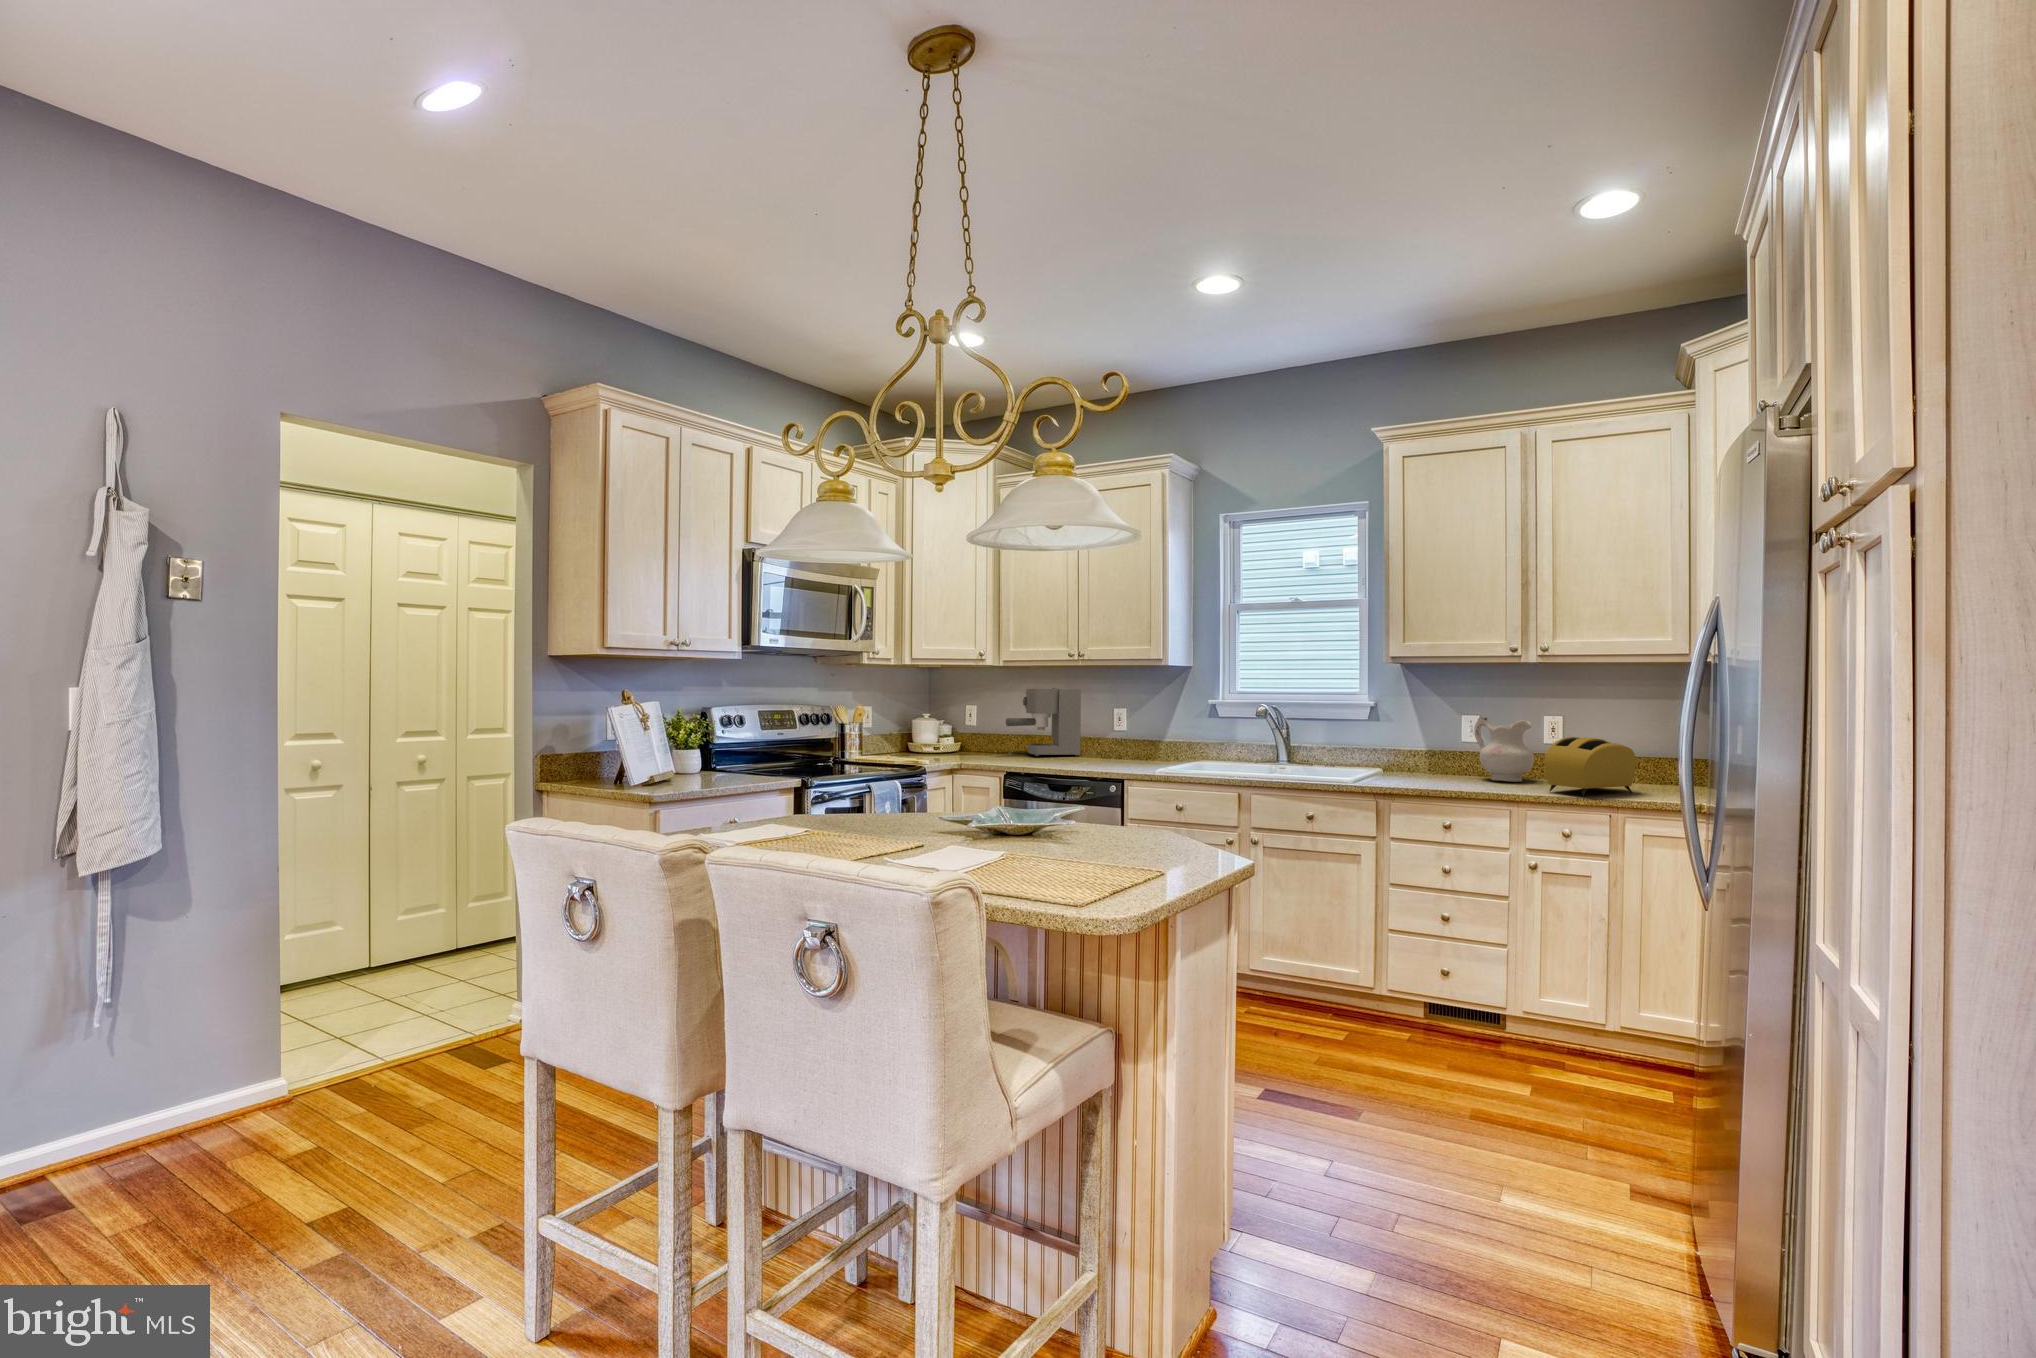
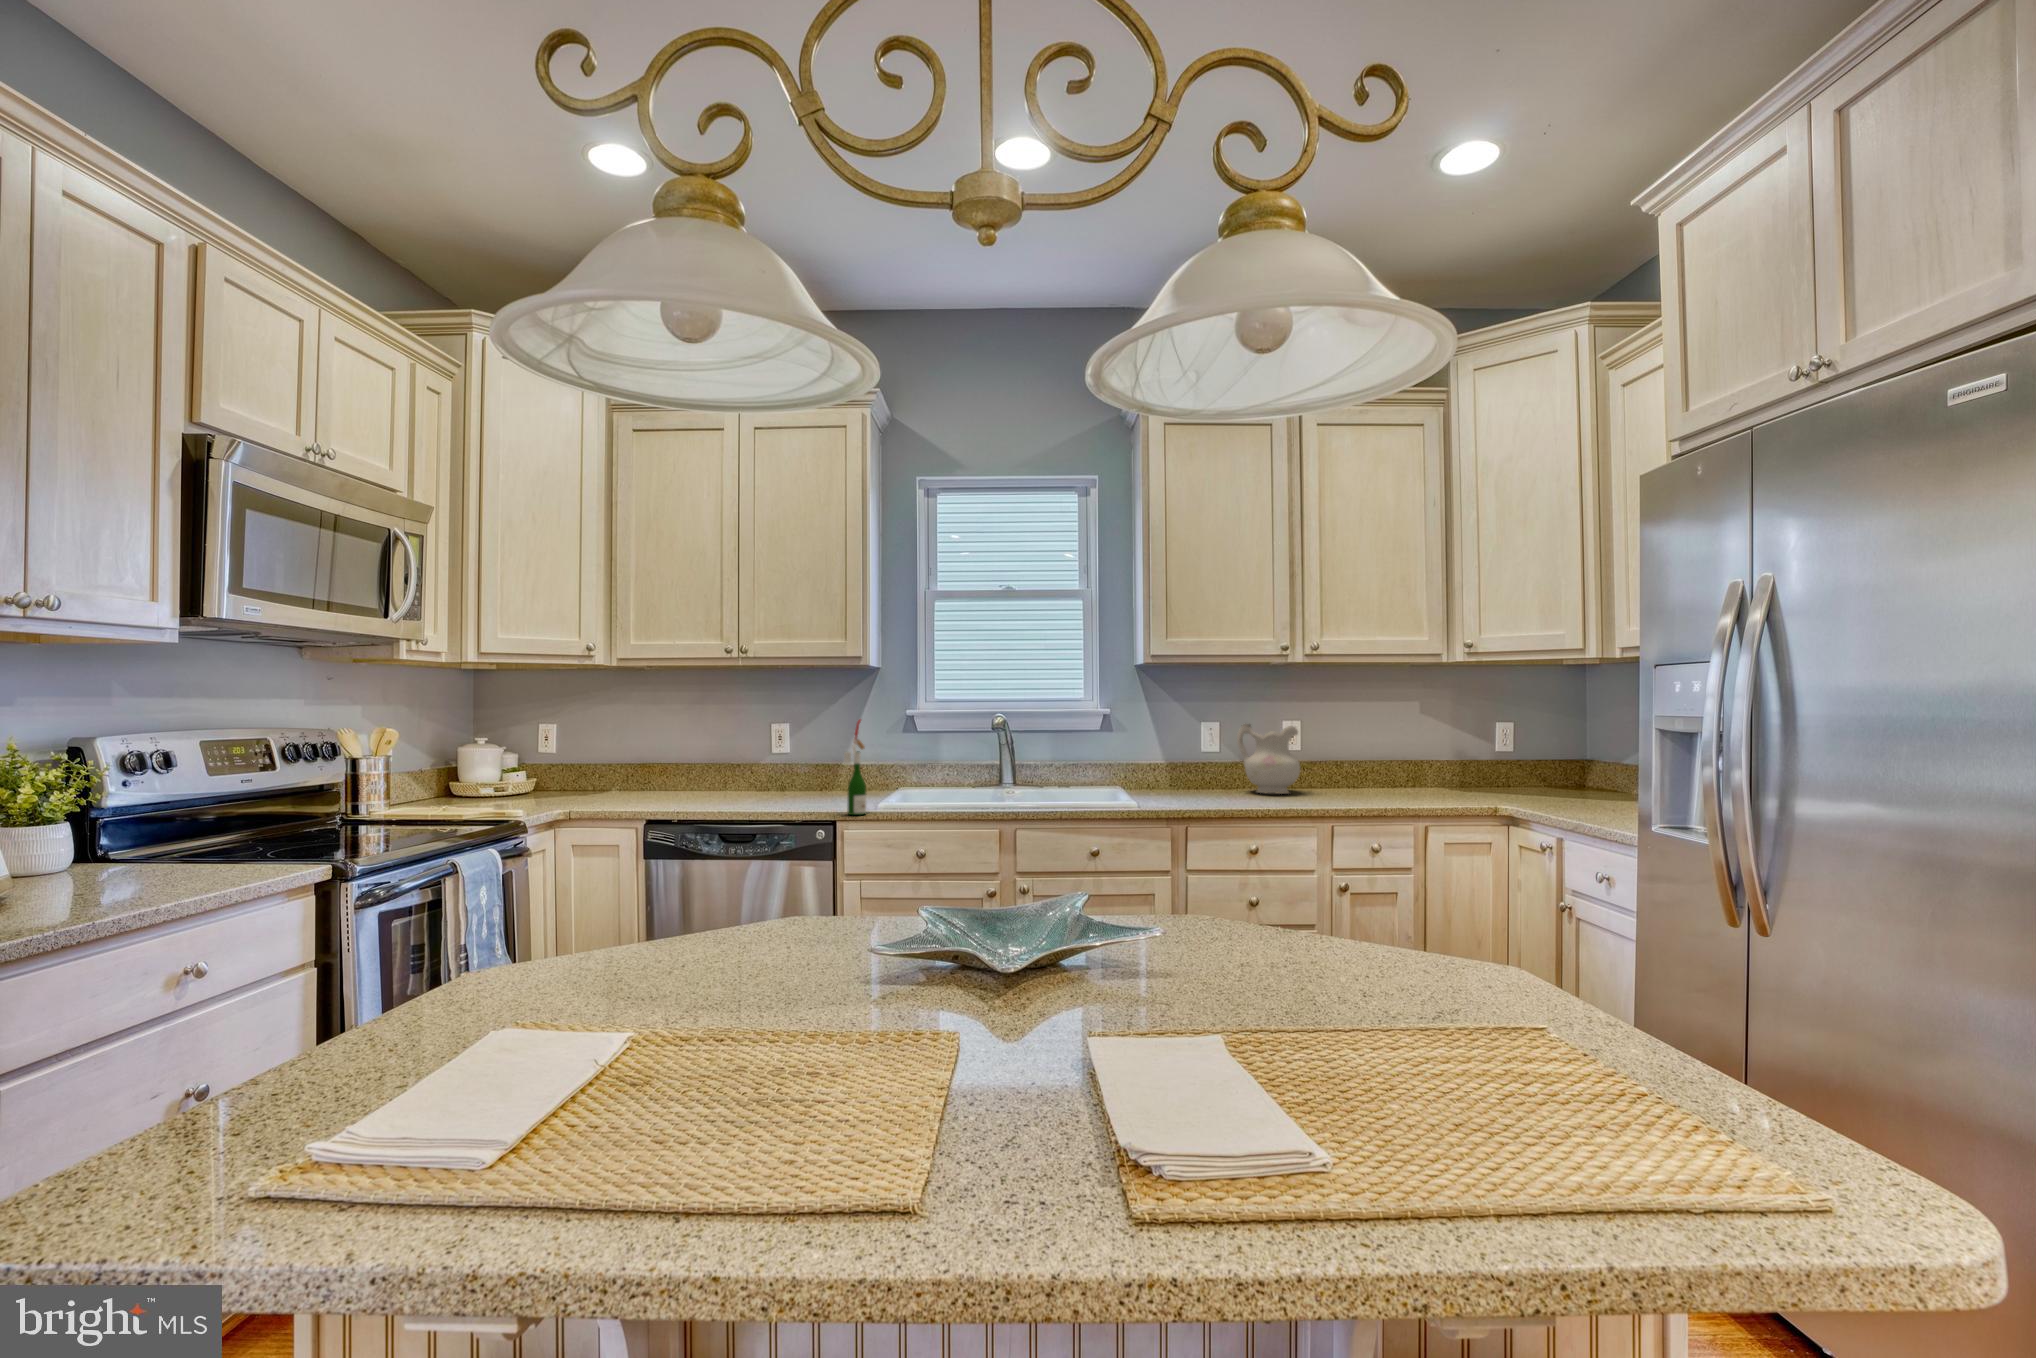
coffee maker: present [1006,688,1081,756] -> none [624,698,735,794]
wine bottle: none [1123,706,1144,776] -> present [844,720,868,815]
toaster: present [1545,737,1636,795] -> none [1336,742,1410,805]

